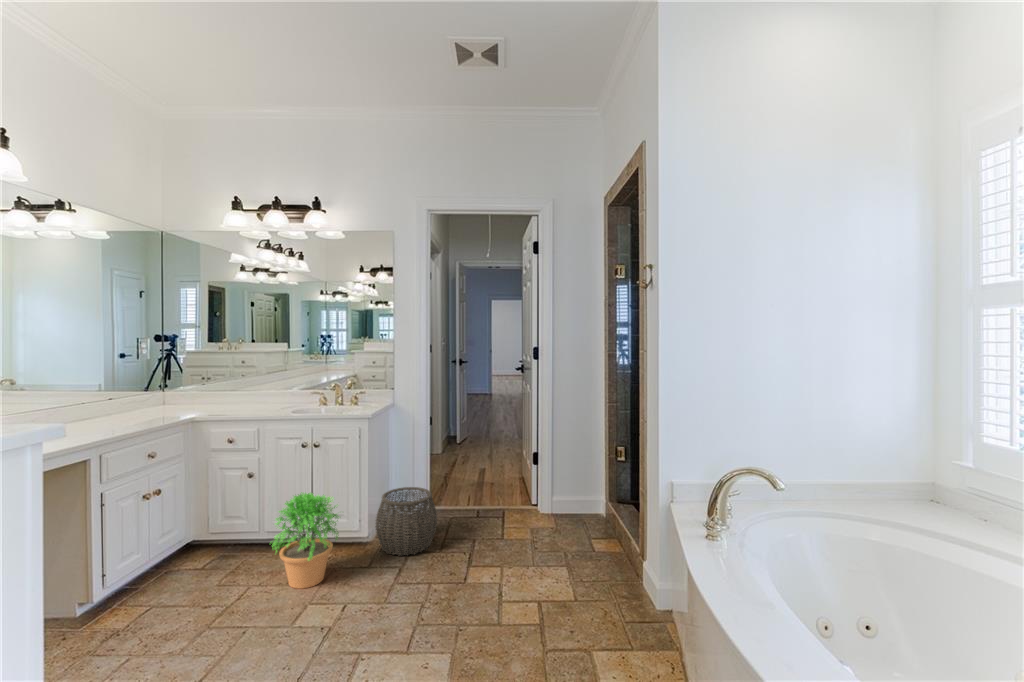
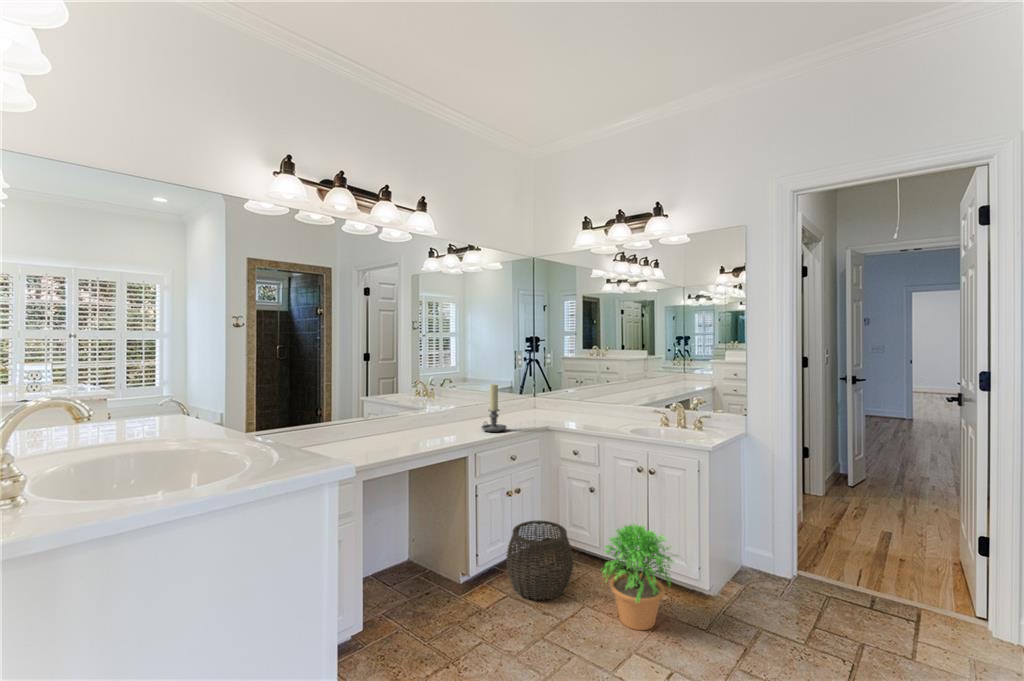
candle holder: none [101,372,140,430] -> present [481,384,506,432]
woven basket: present [375,487,437,556] -> present [506,520,573,600]

